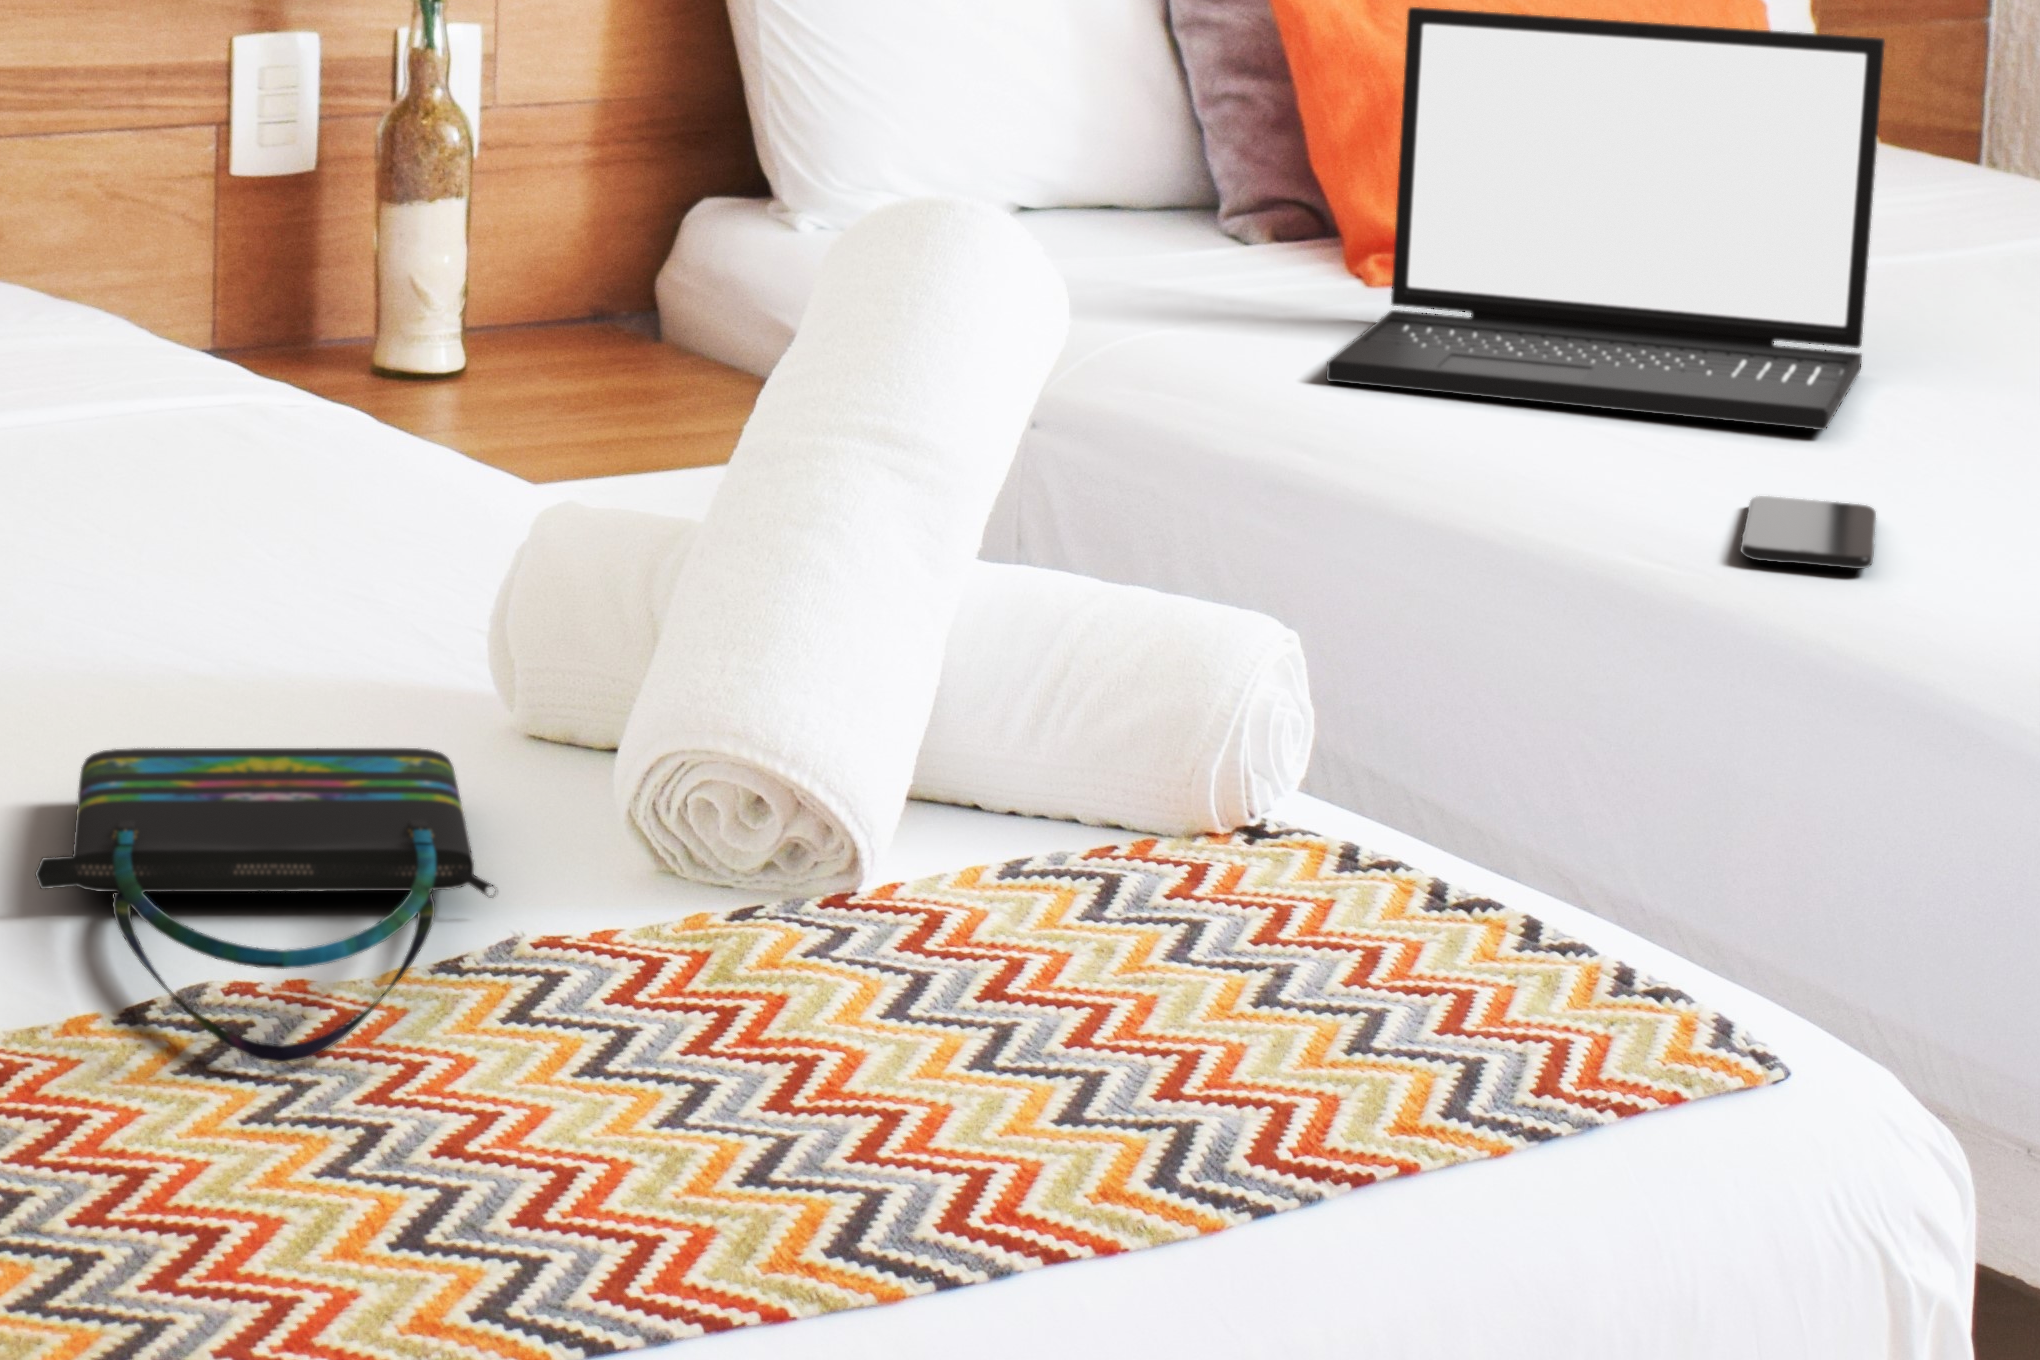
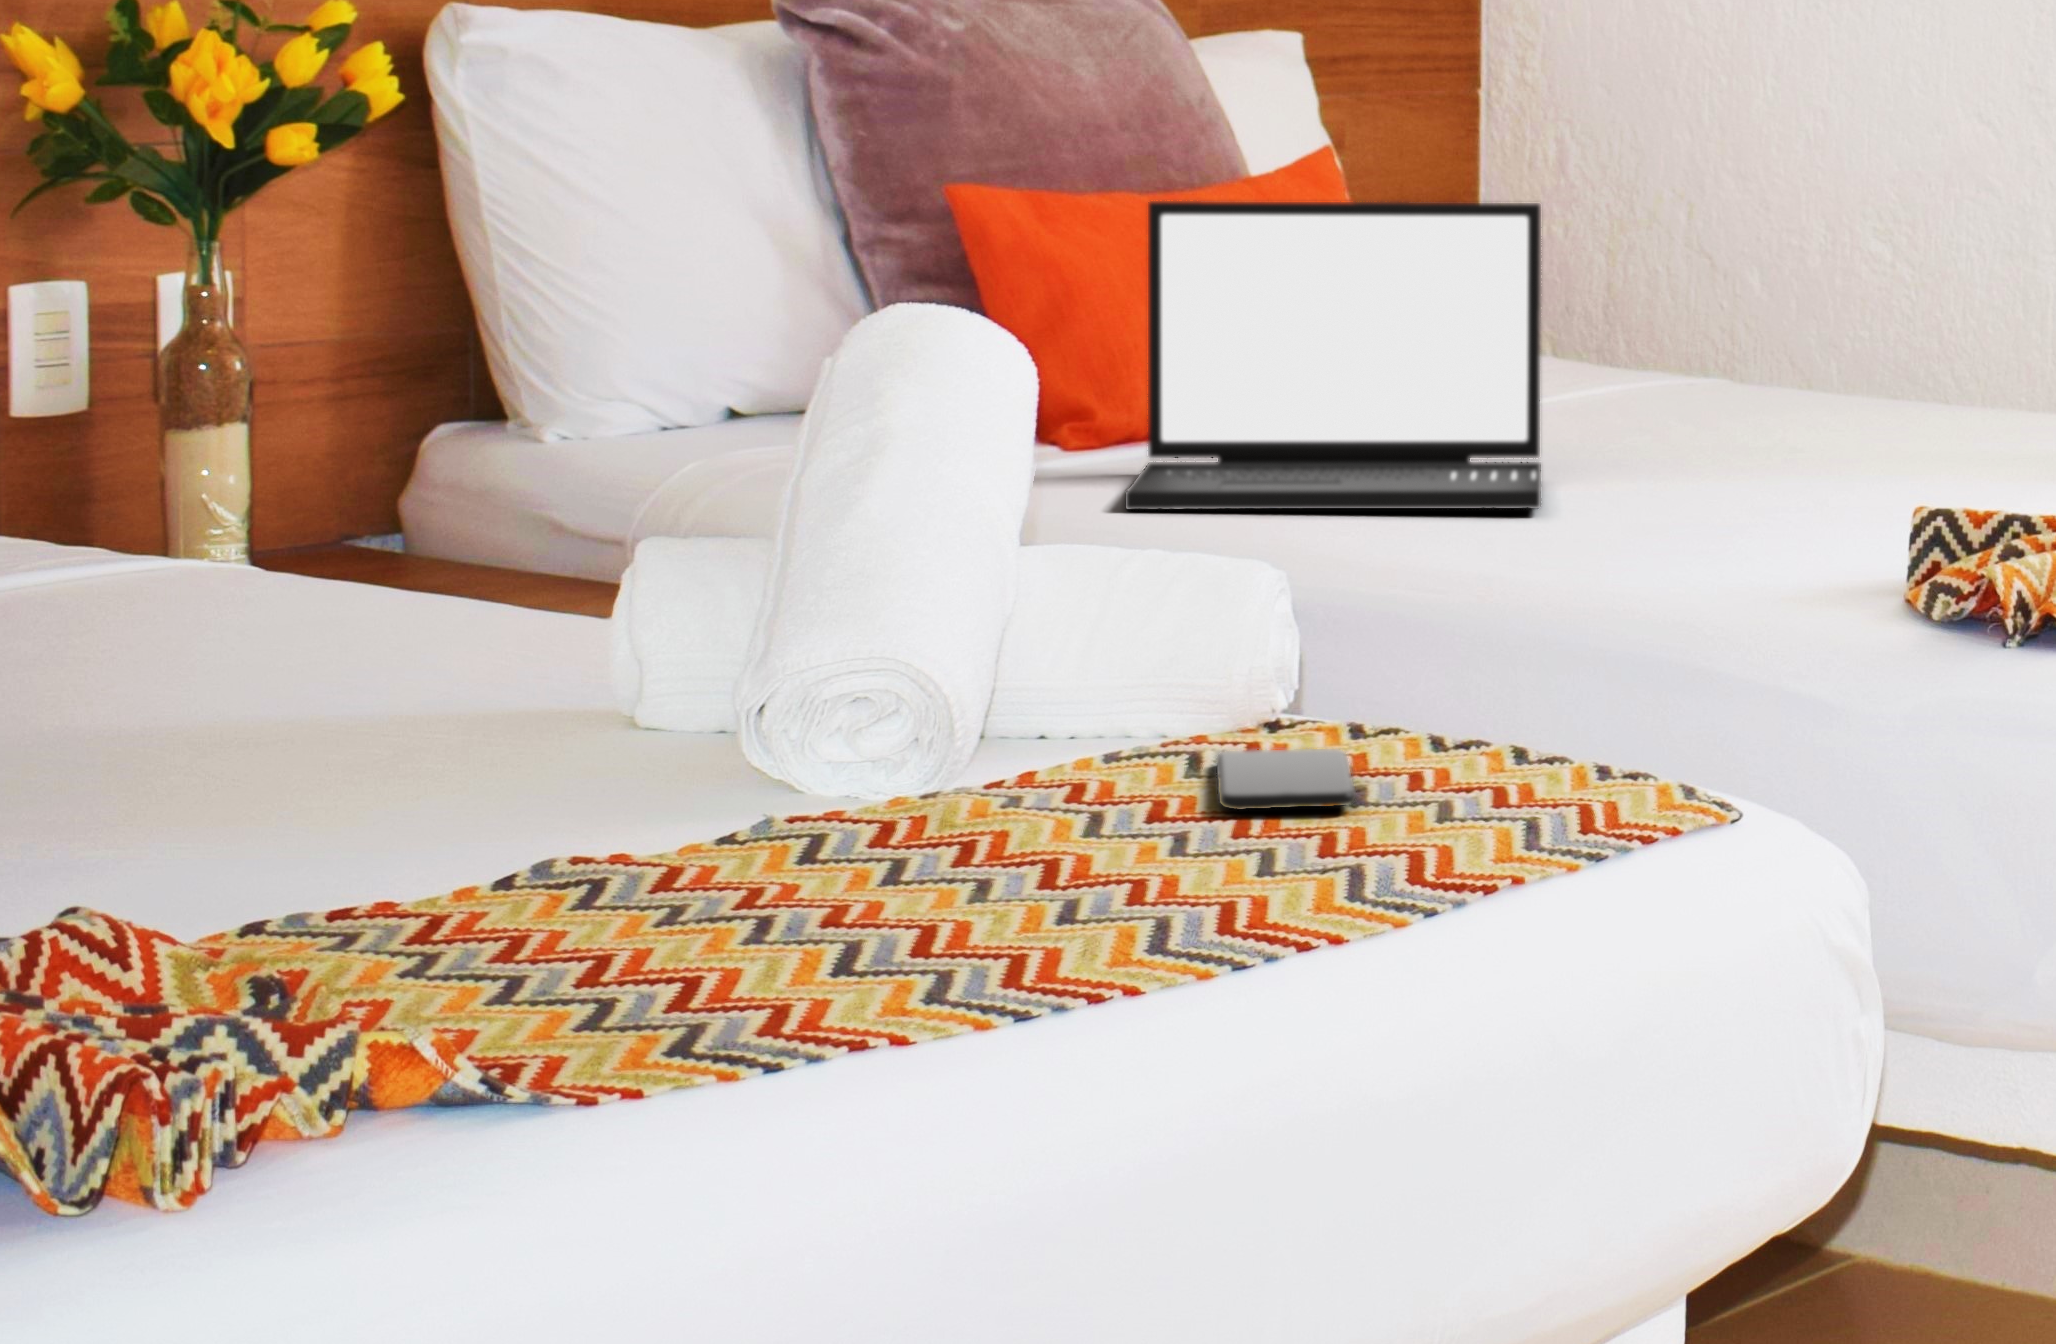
smartphone: present [1741,496,1876,569] -> present [1217,749,1356,810]
tote bag: present [35,748,497,1063] -> none [320,735,742,906]

